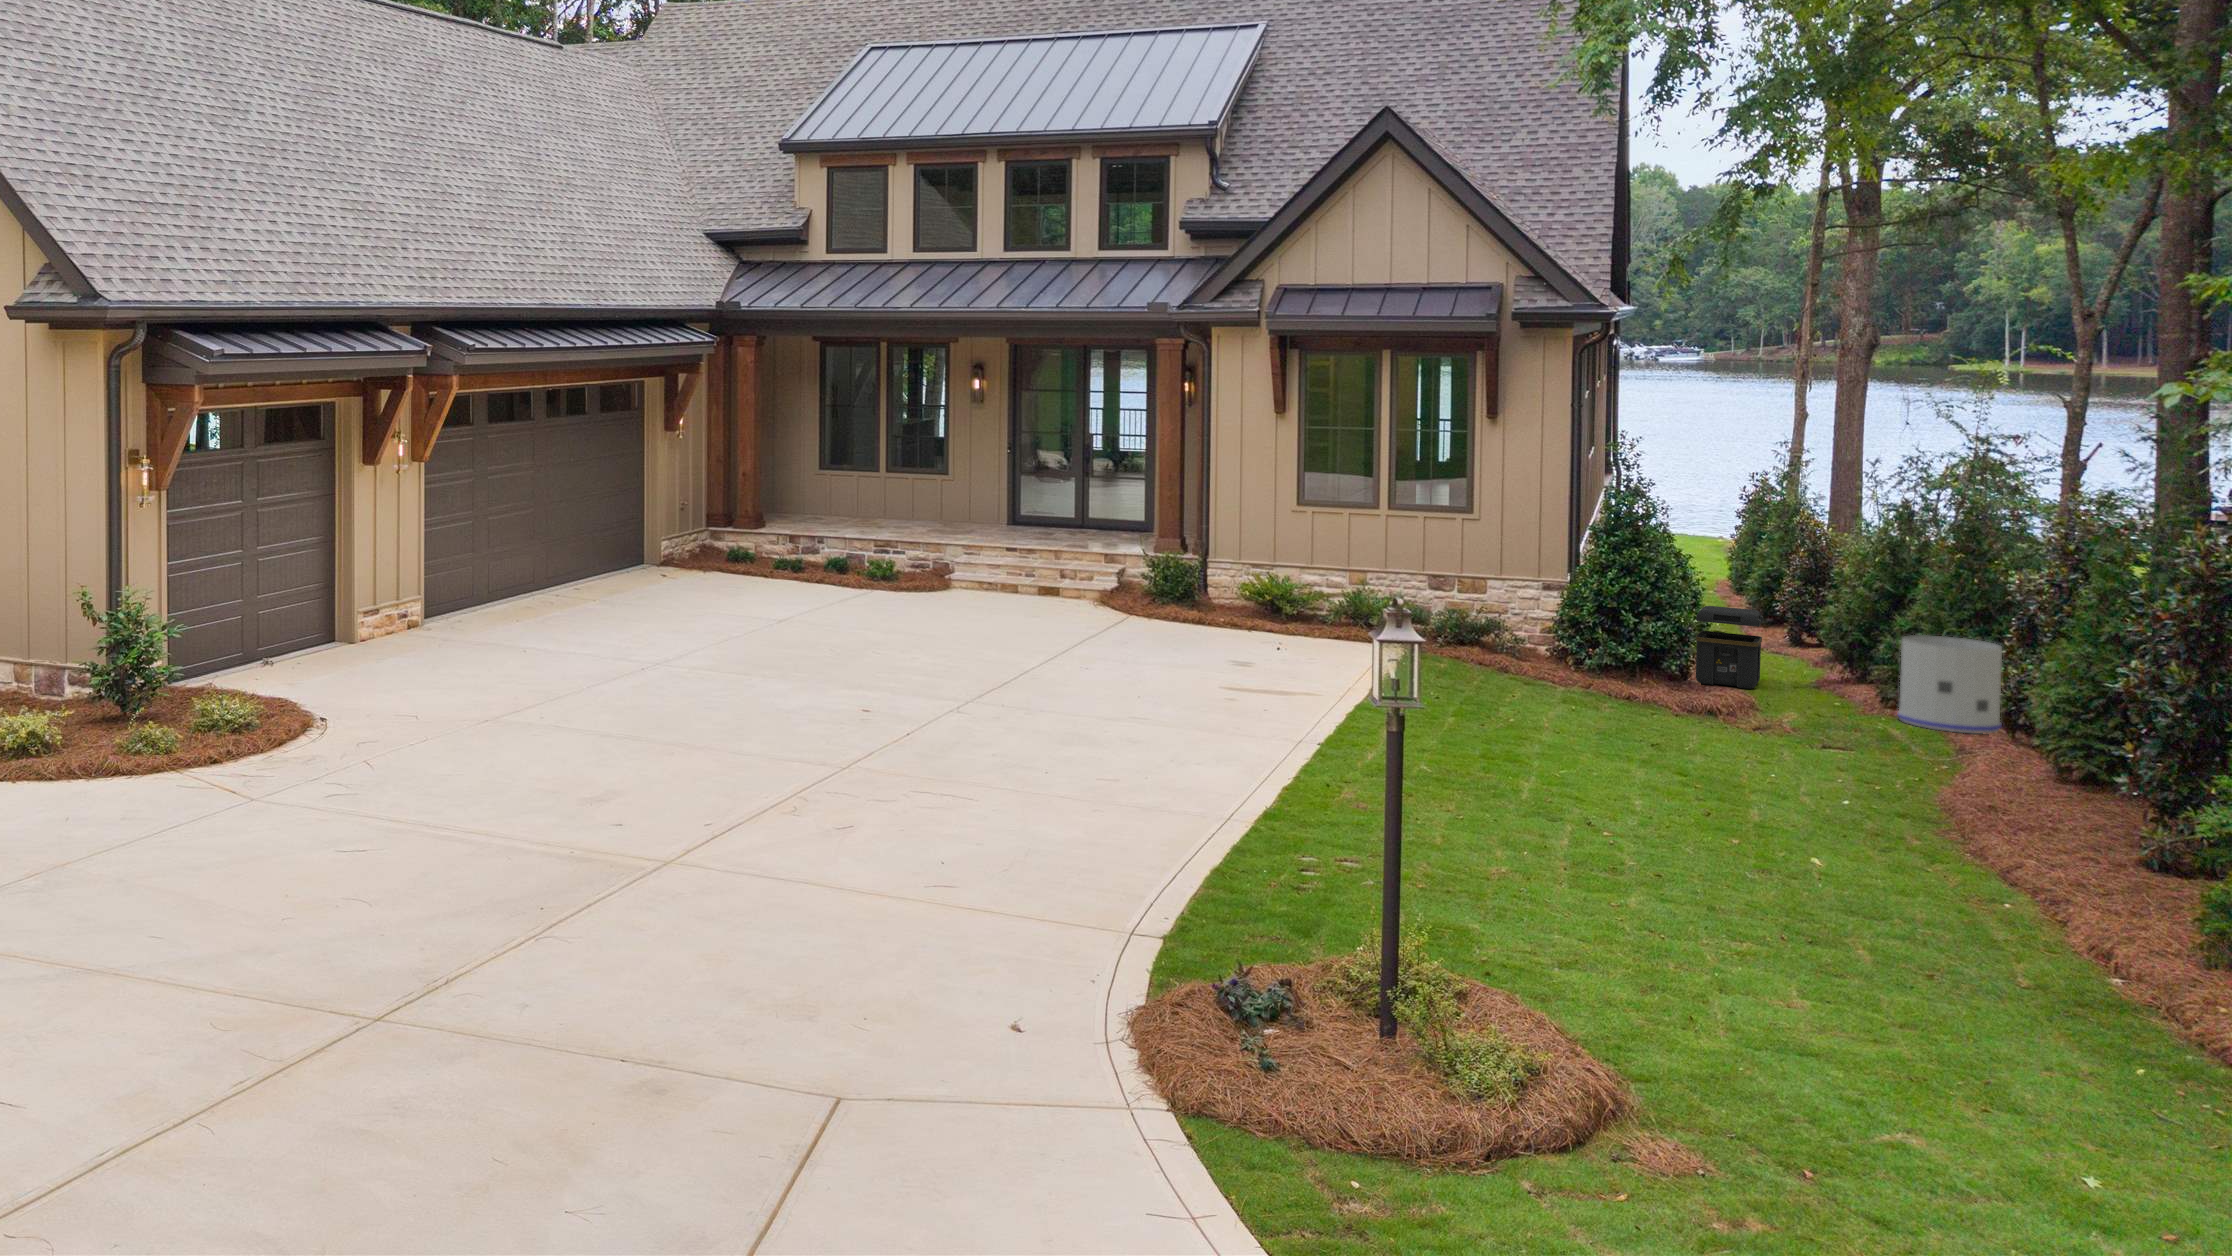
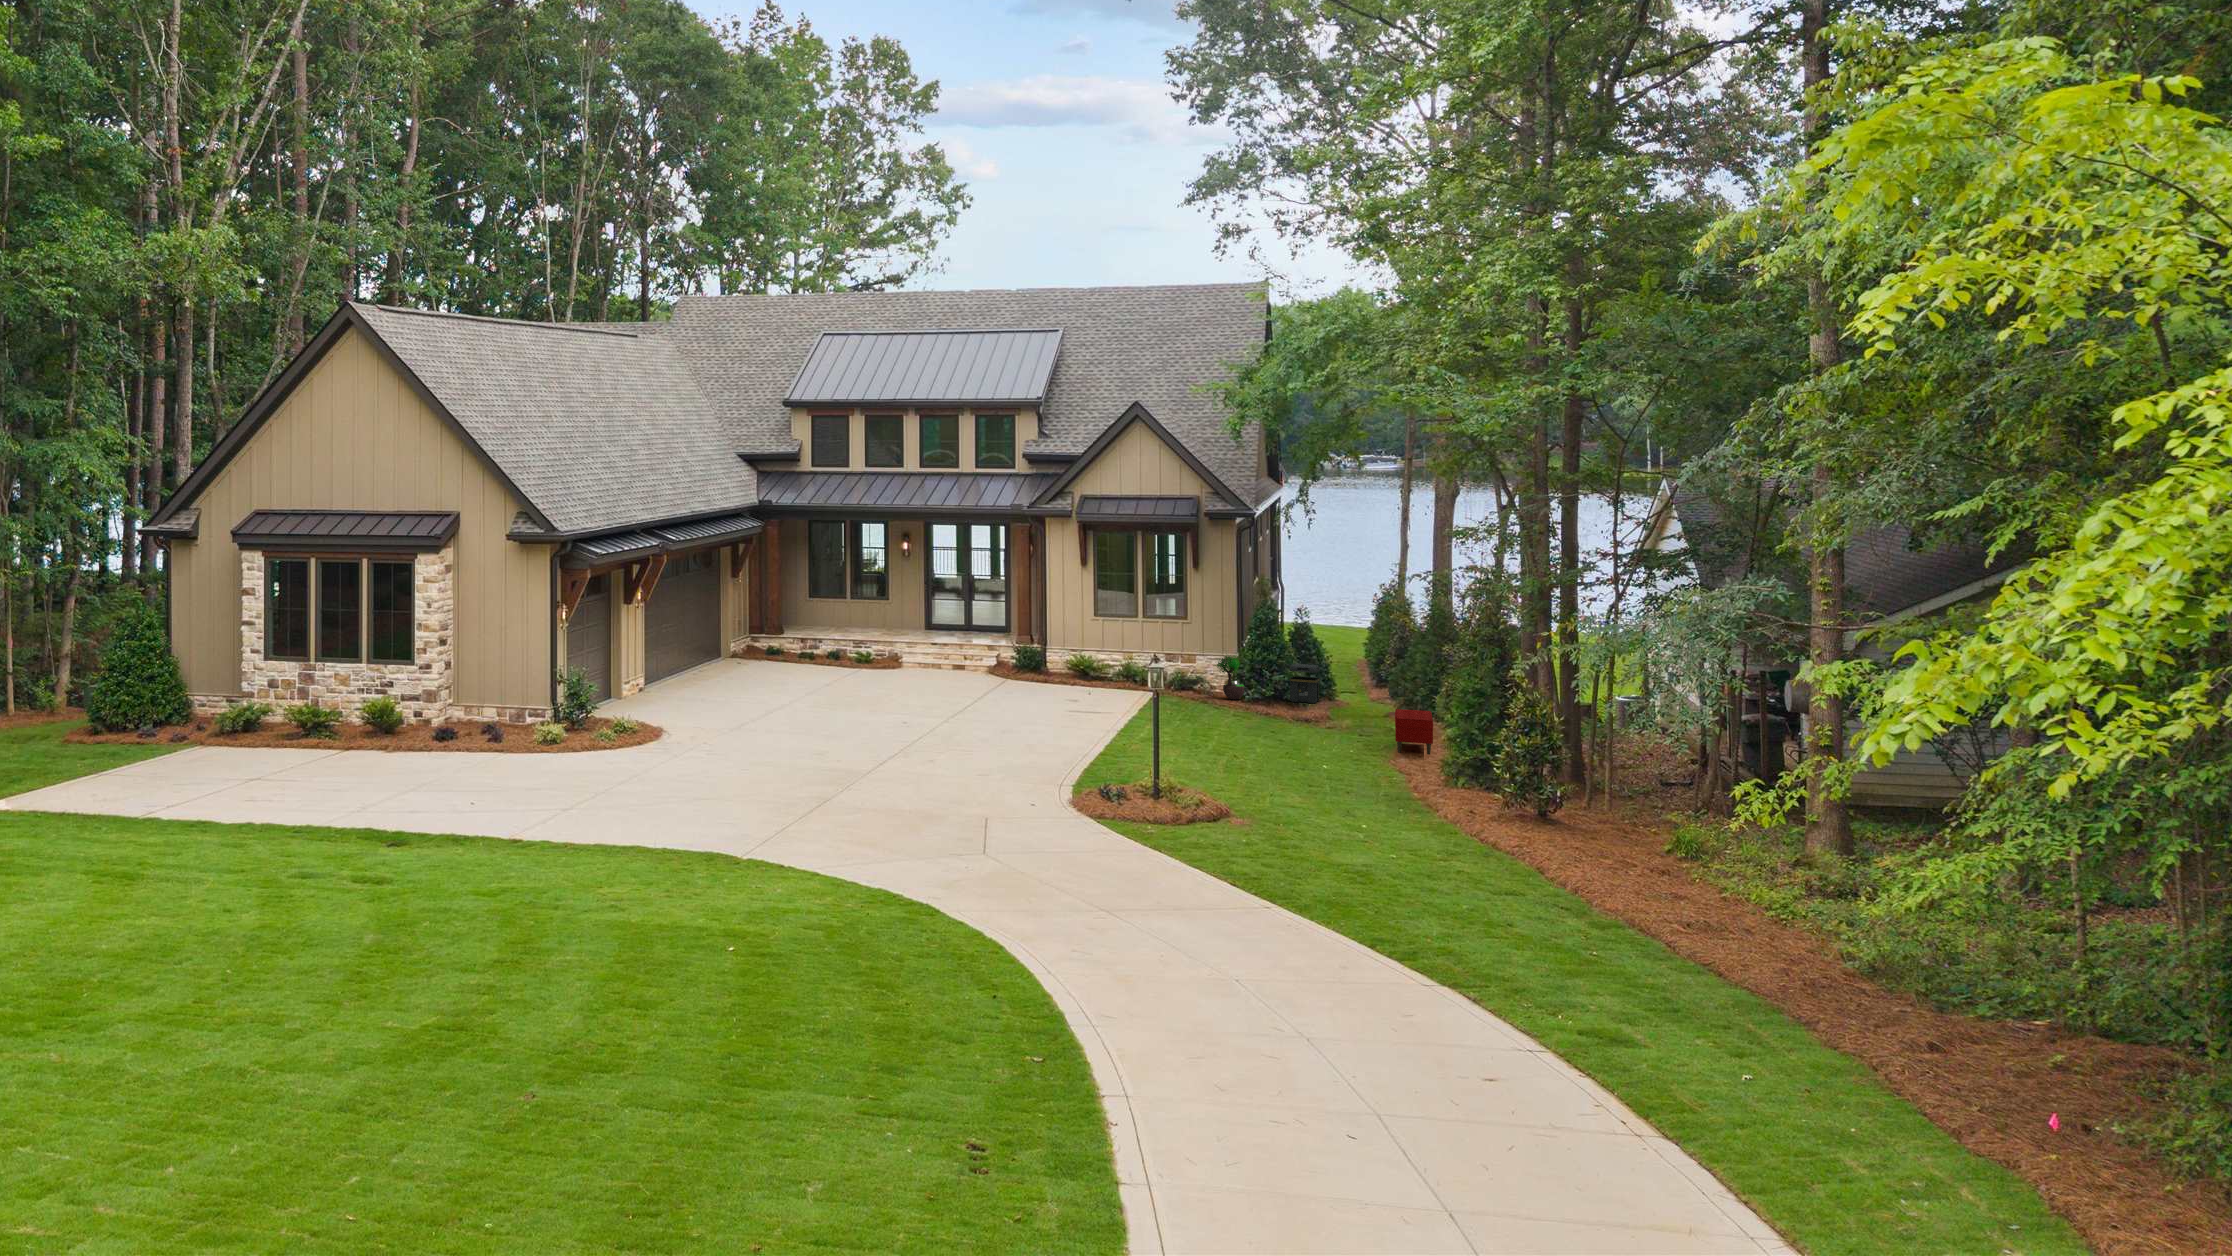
potted tree: none [1531,577,1597,674] -> present [1217,656,1244,700]
trash can: present [1897,635,2002,733] -> none [1372,674,1414,717]
bench: none [2020,737,2171,873] -> present [1395,709,1433,755]

